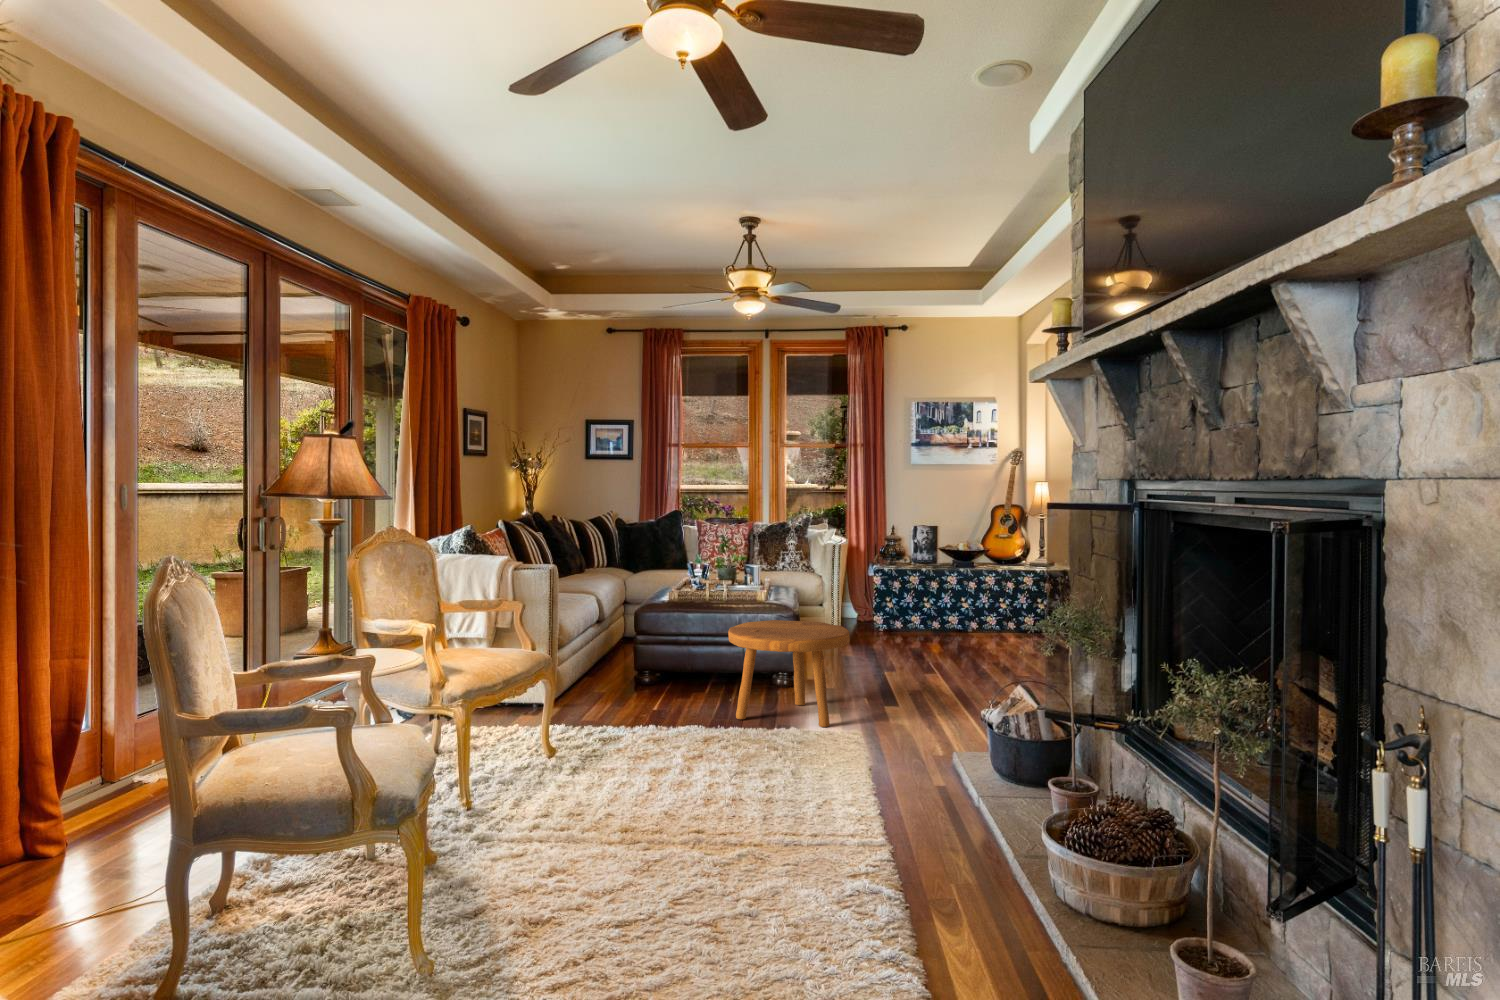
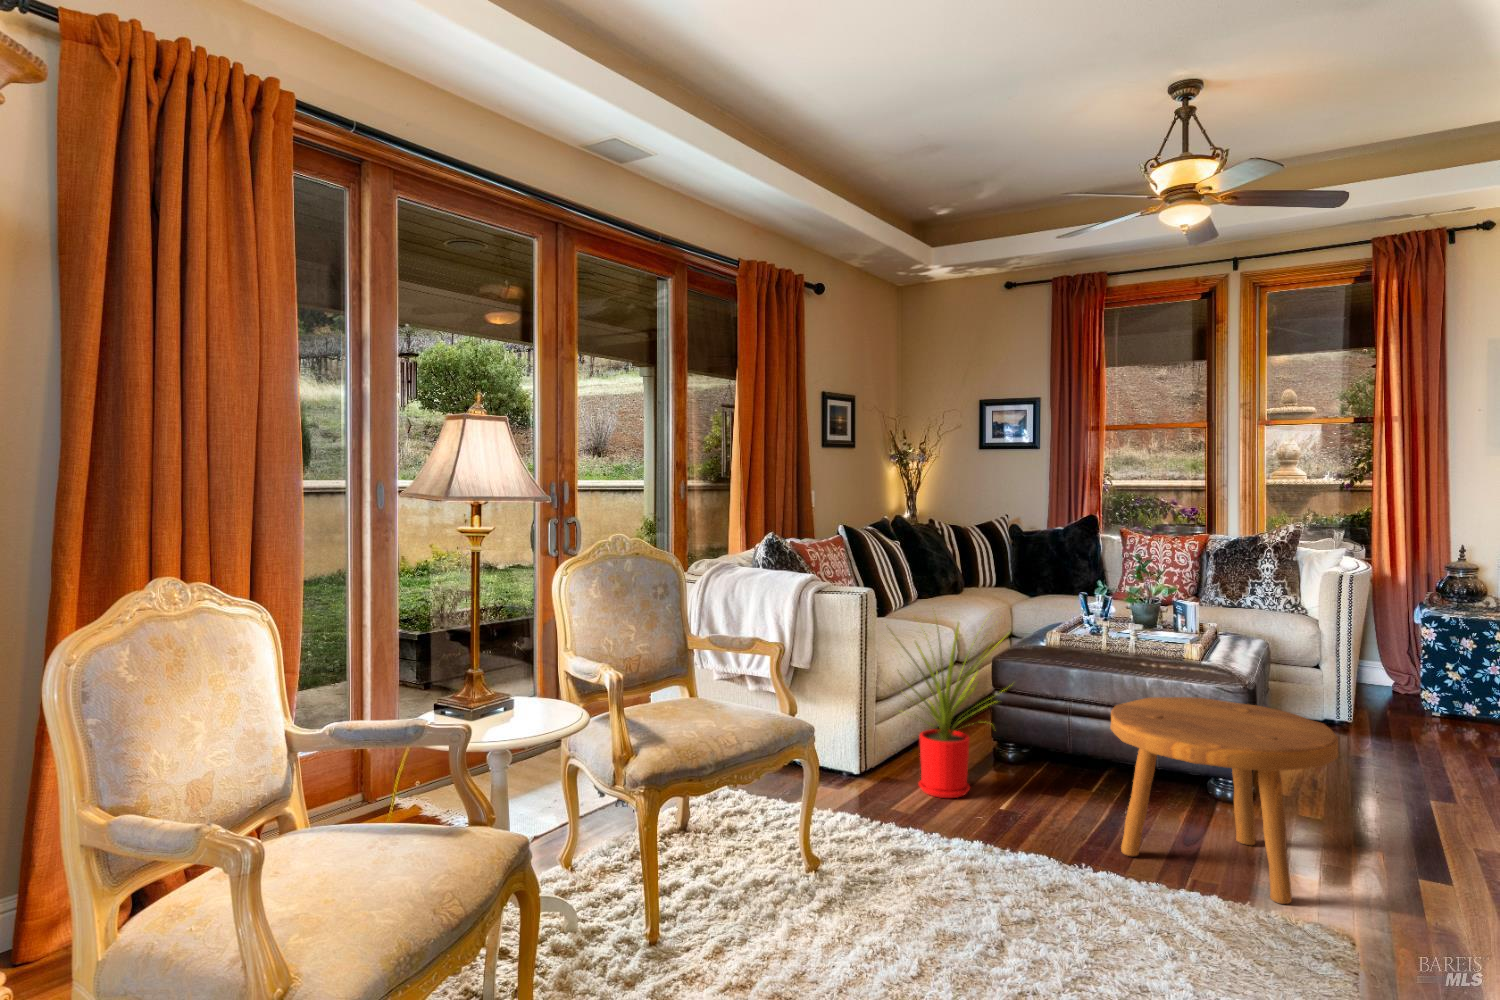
house plant: none [566,575,660,709] -> present [888,608,999,798]

